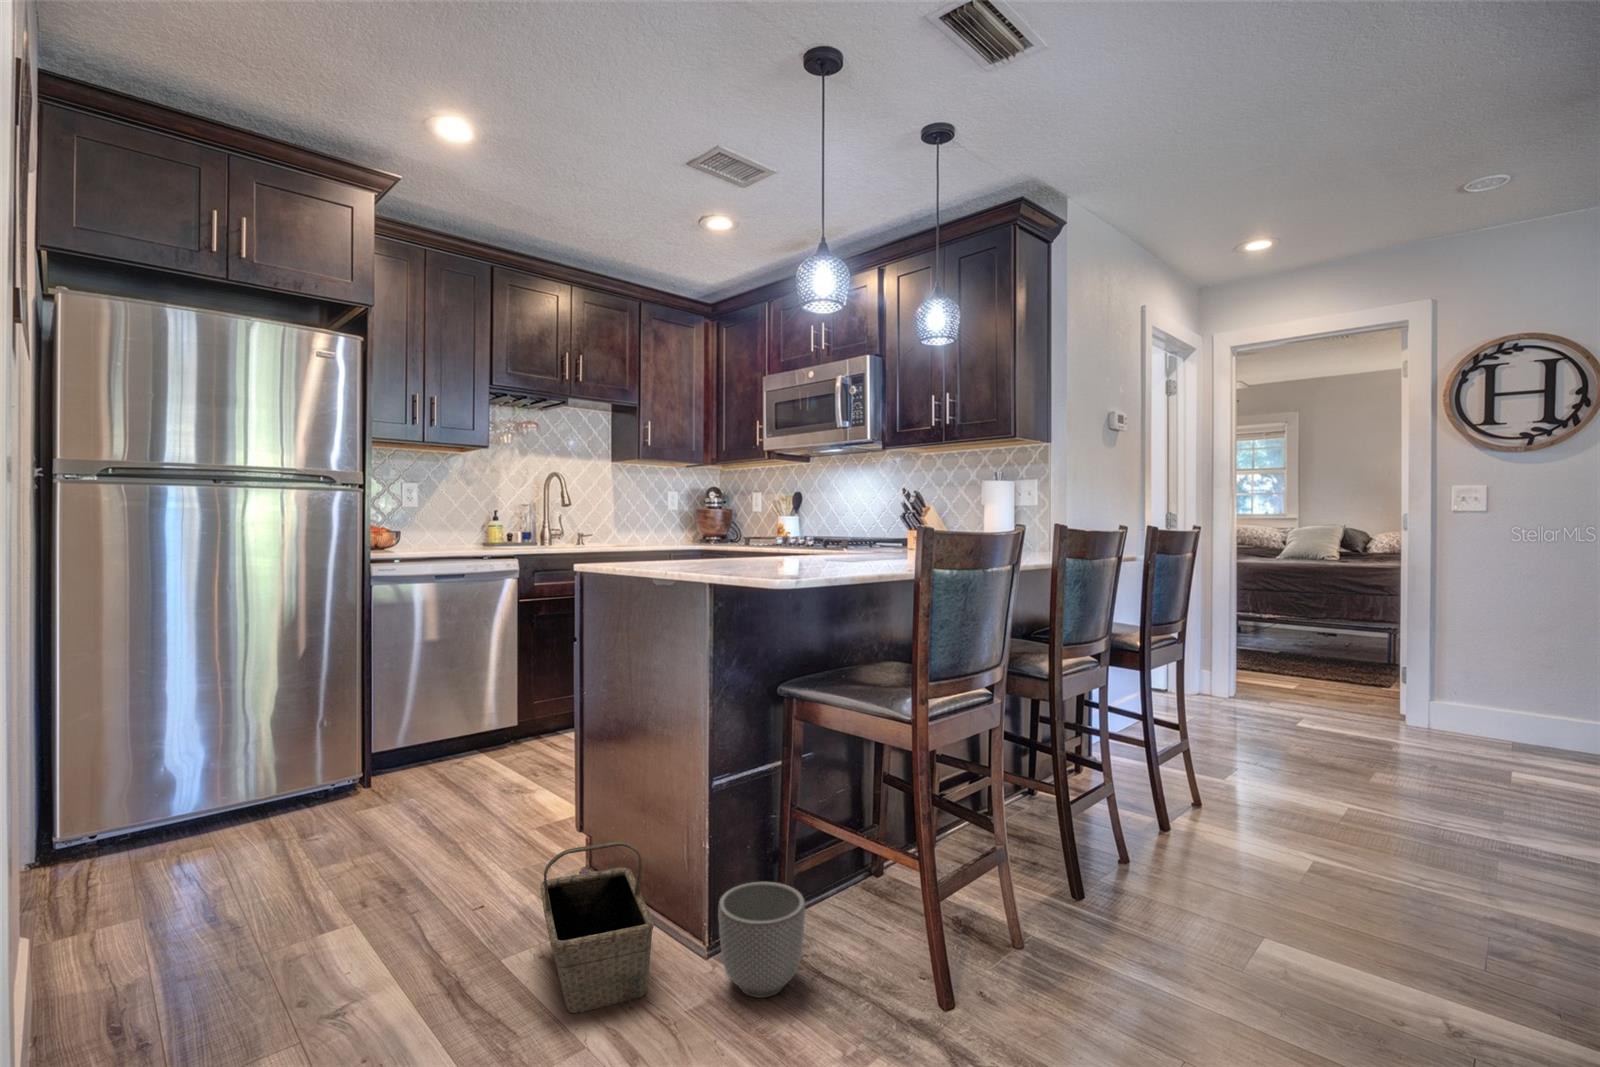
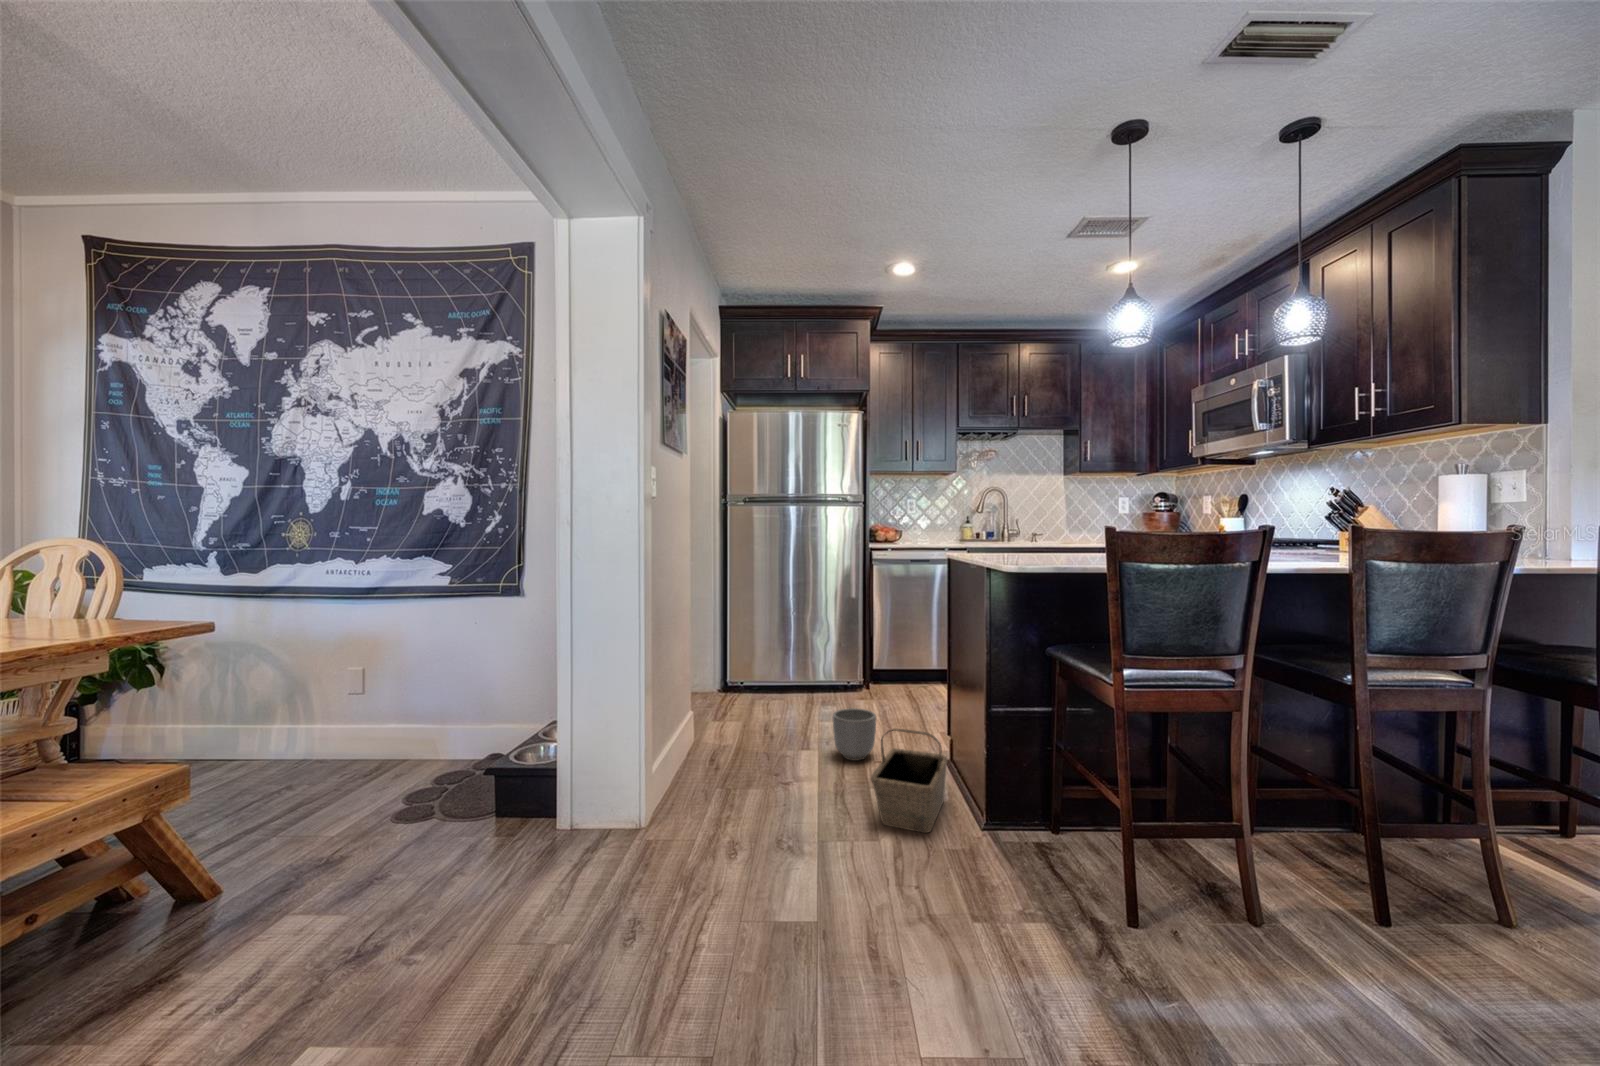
planter: present [718,882,805,998] -> present [833,708,876,761]

